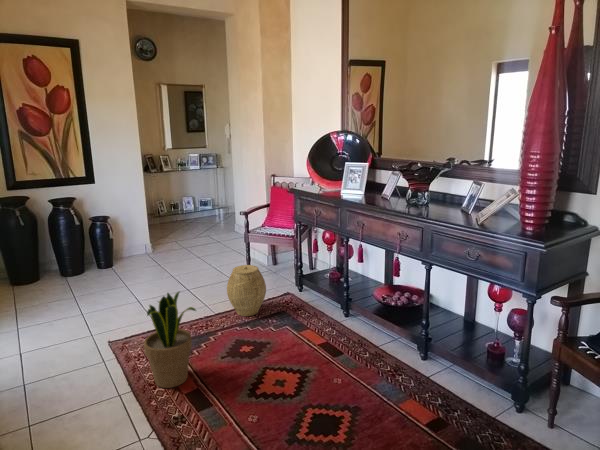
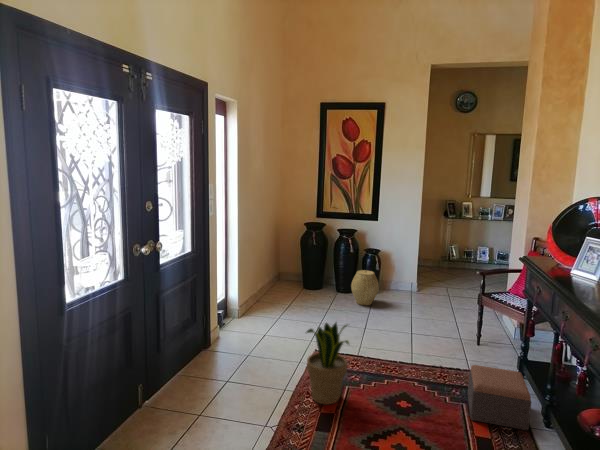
woven basket: present [227,265,266,316] -> present [351,270,379,305]
footstool: none [281,284,340,336] -> present [467,365,531,430]

